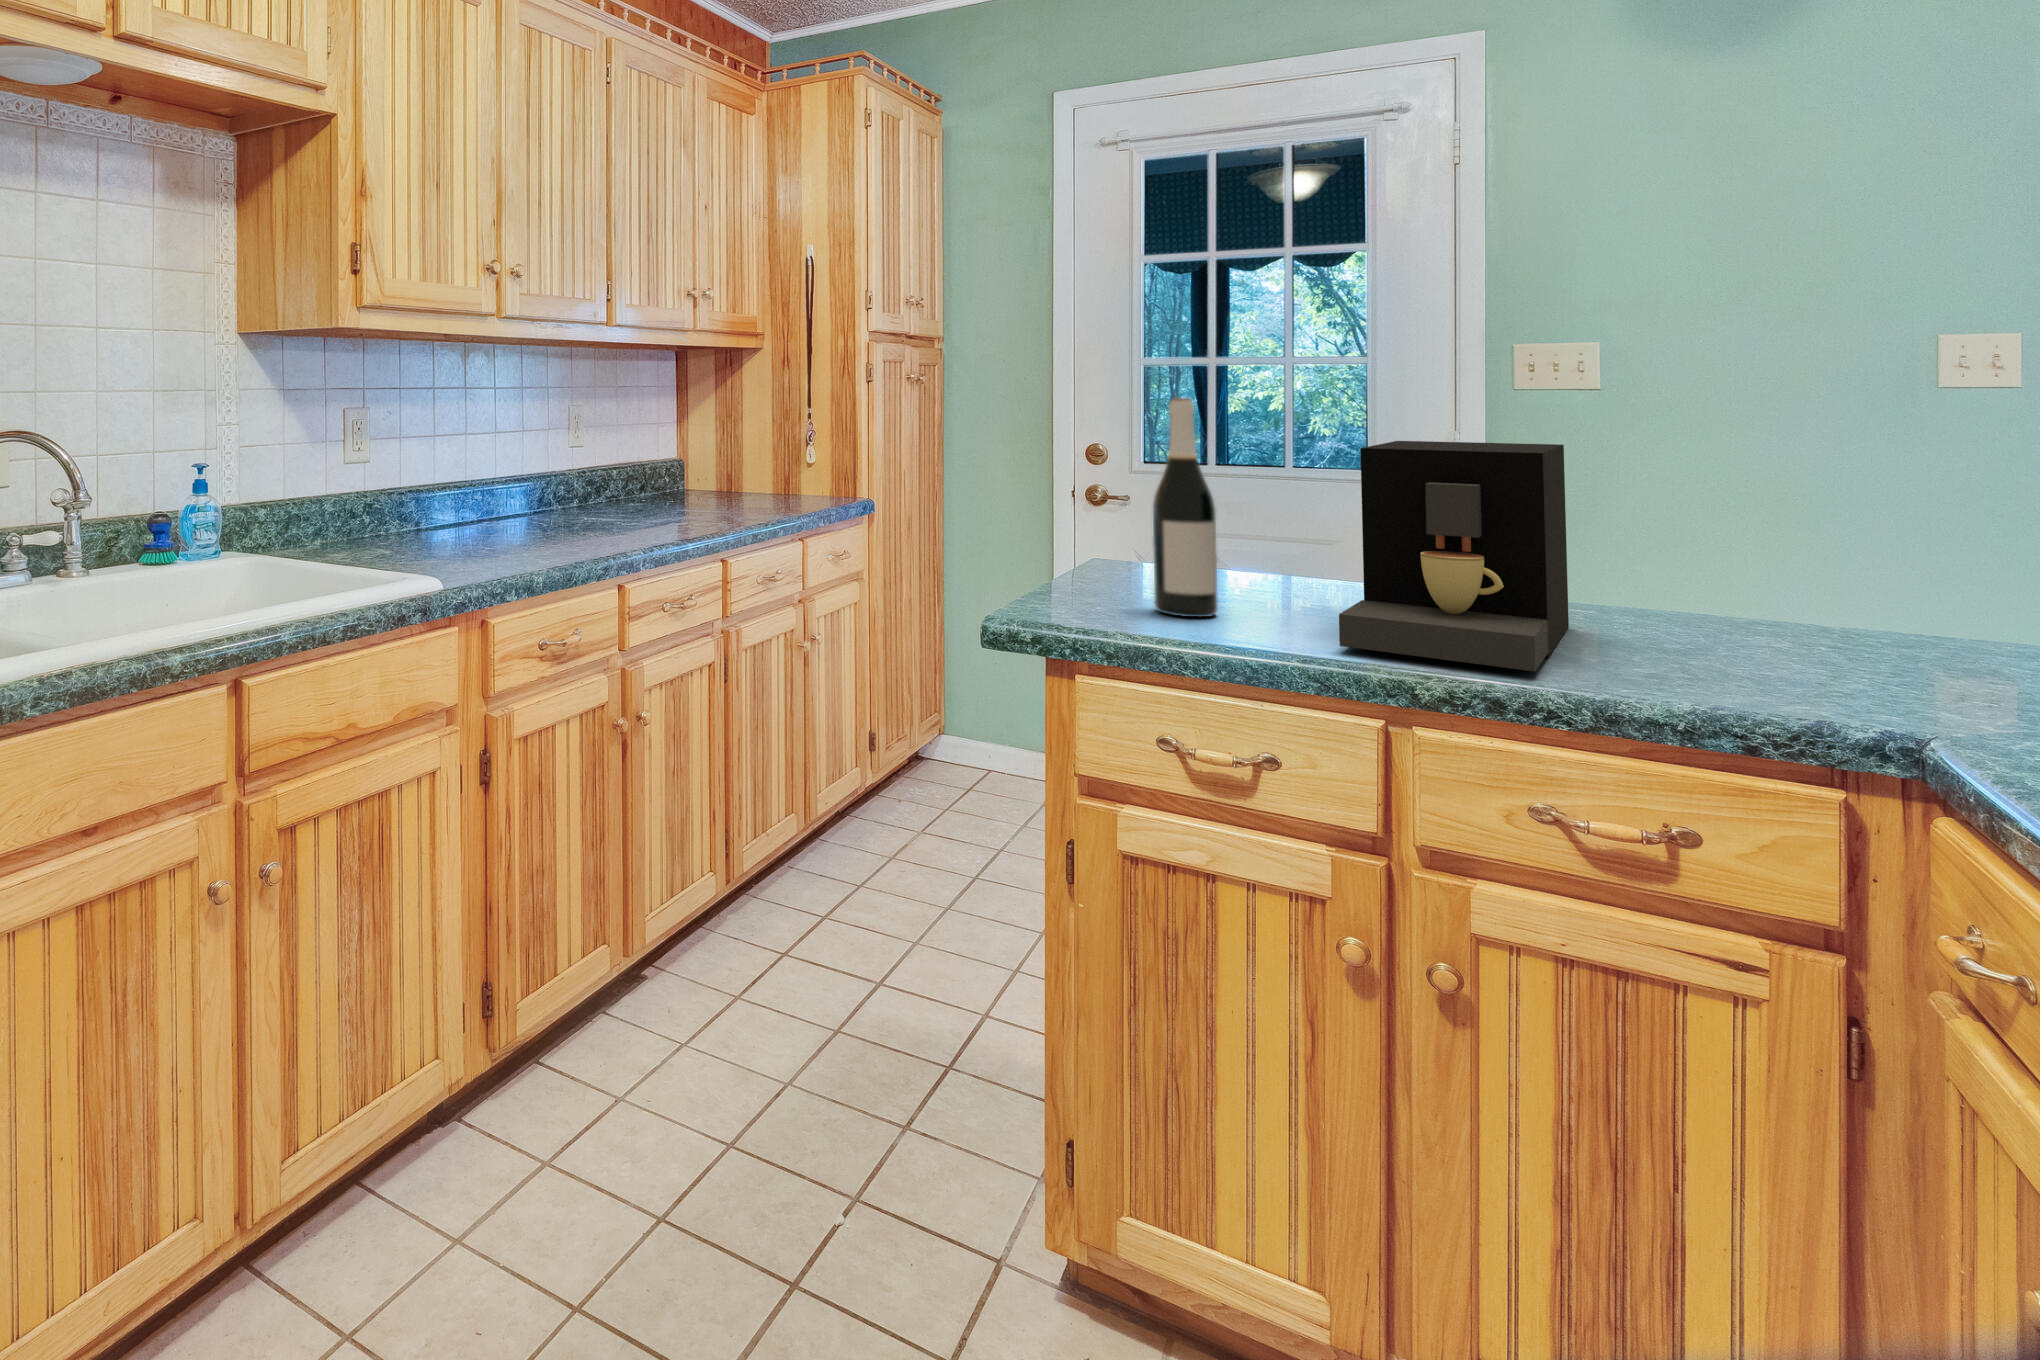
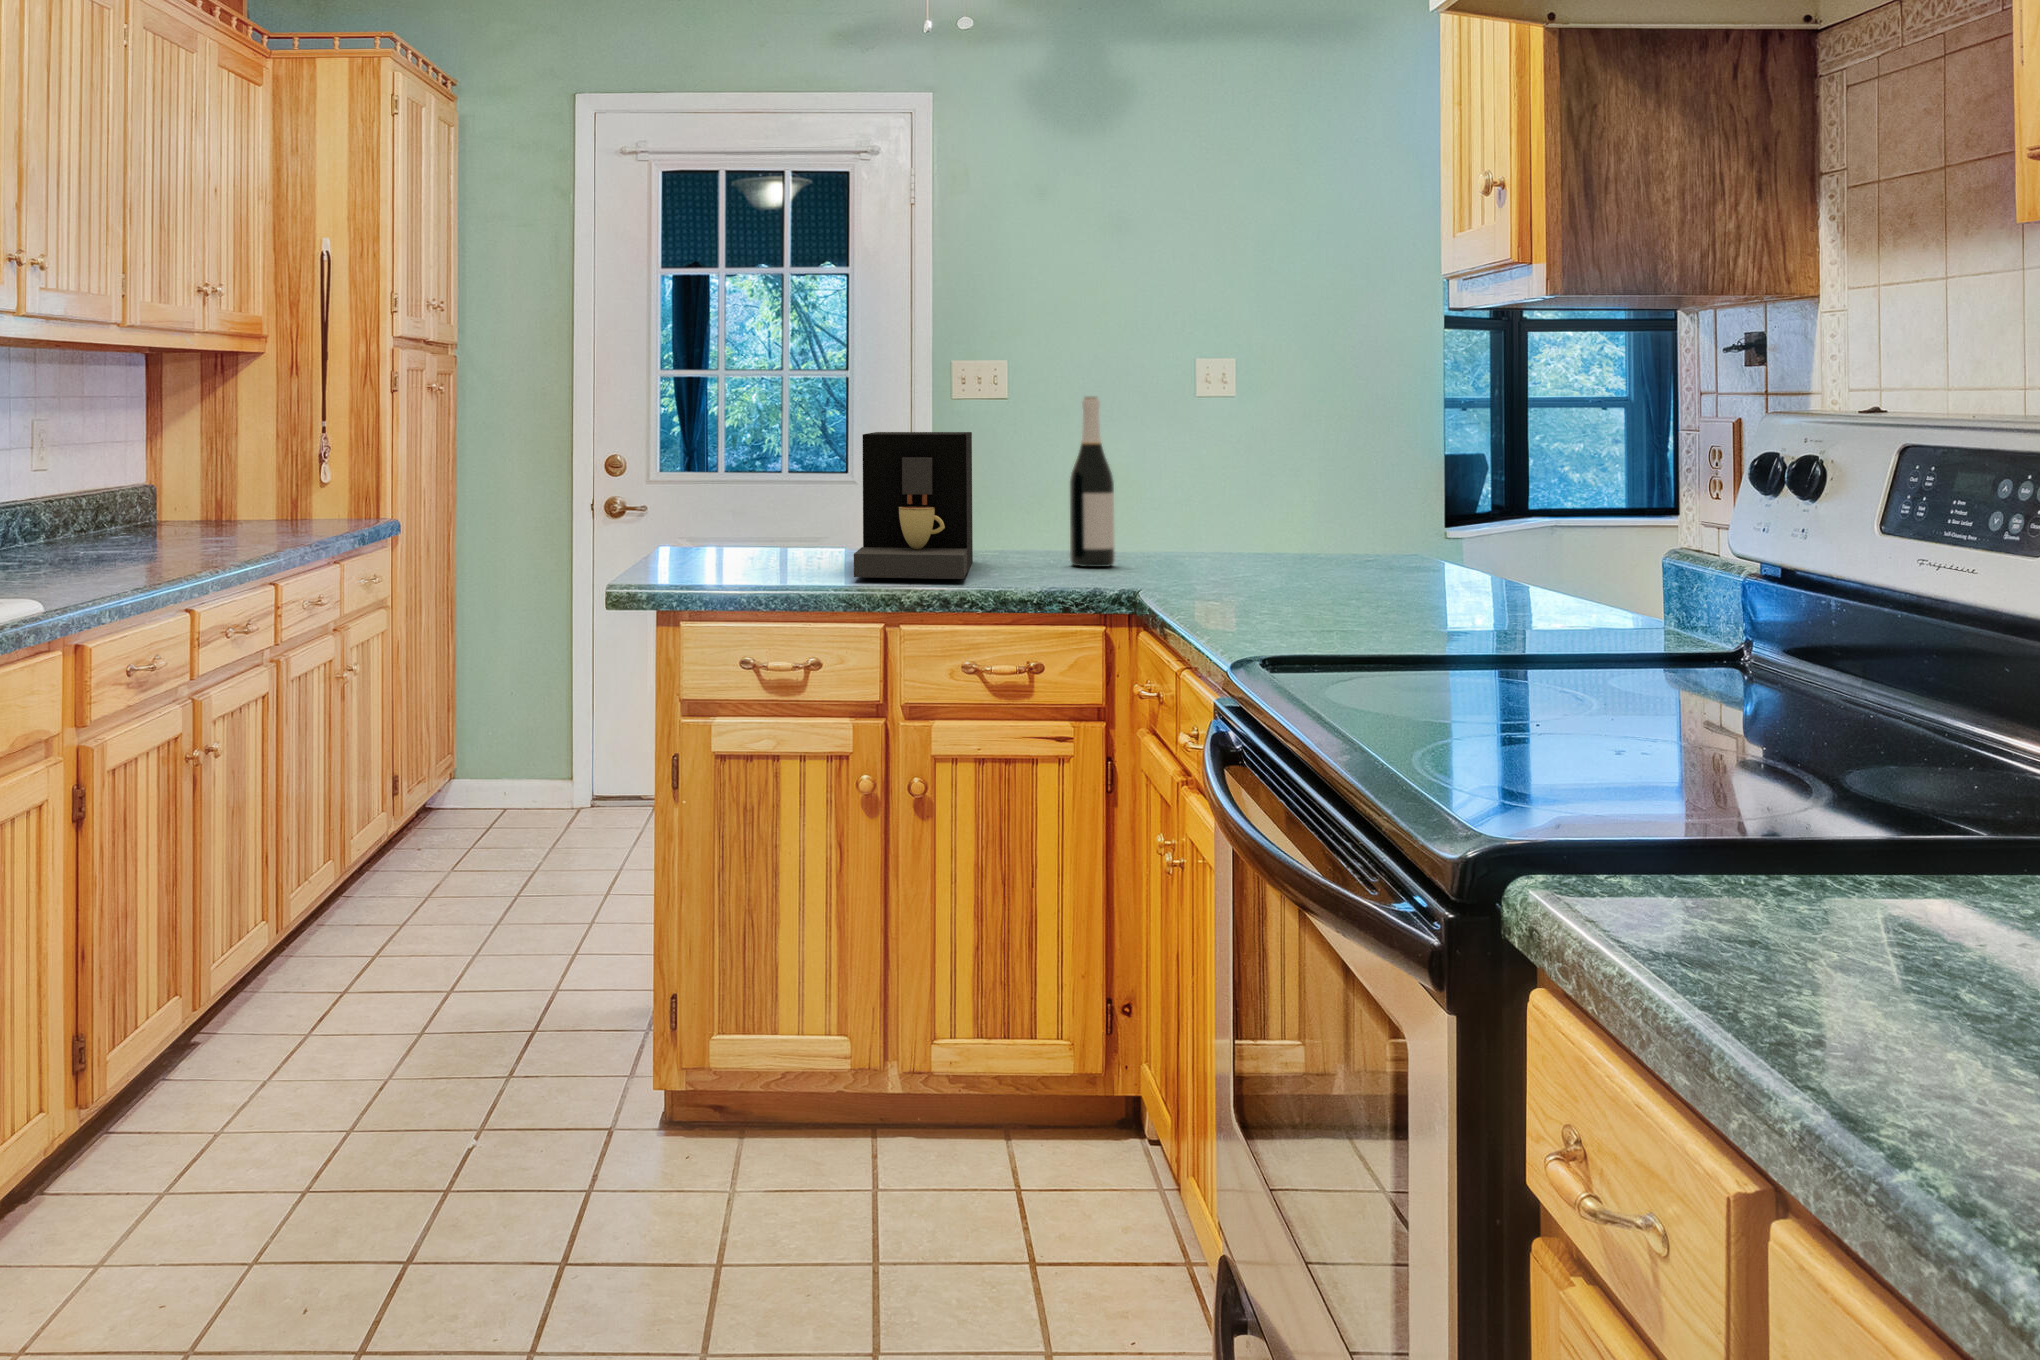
wine bottle: present [1153,398,1218,617] -> present [1070,397,1115,567]

